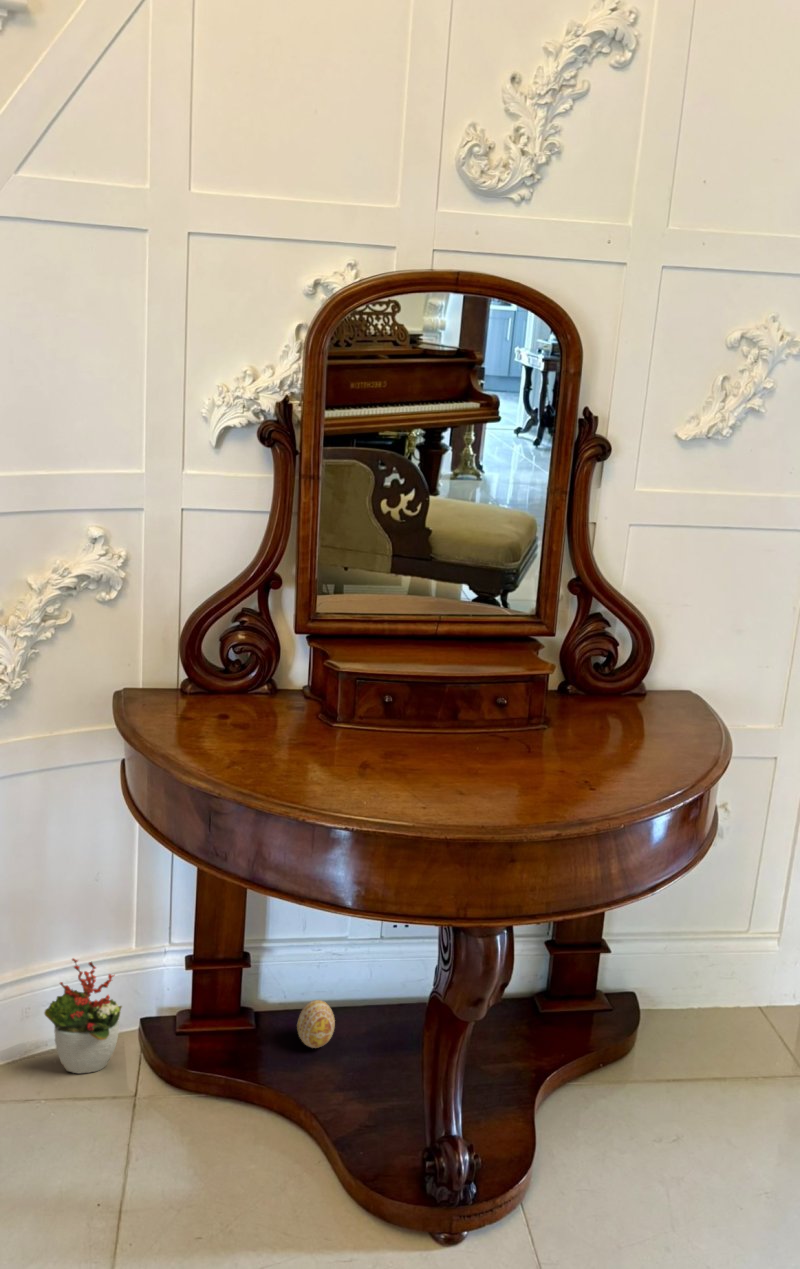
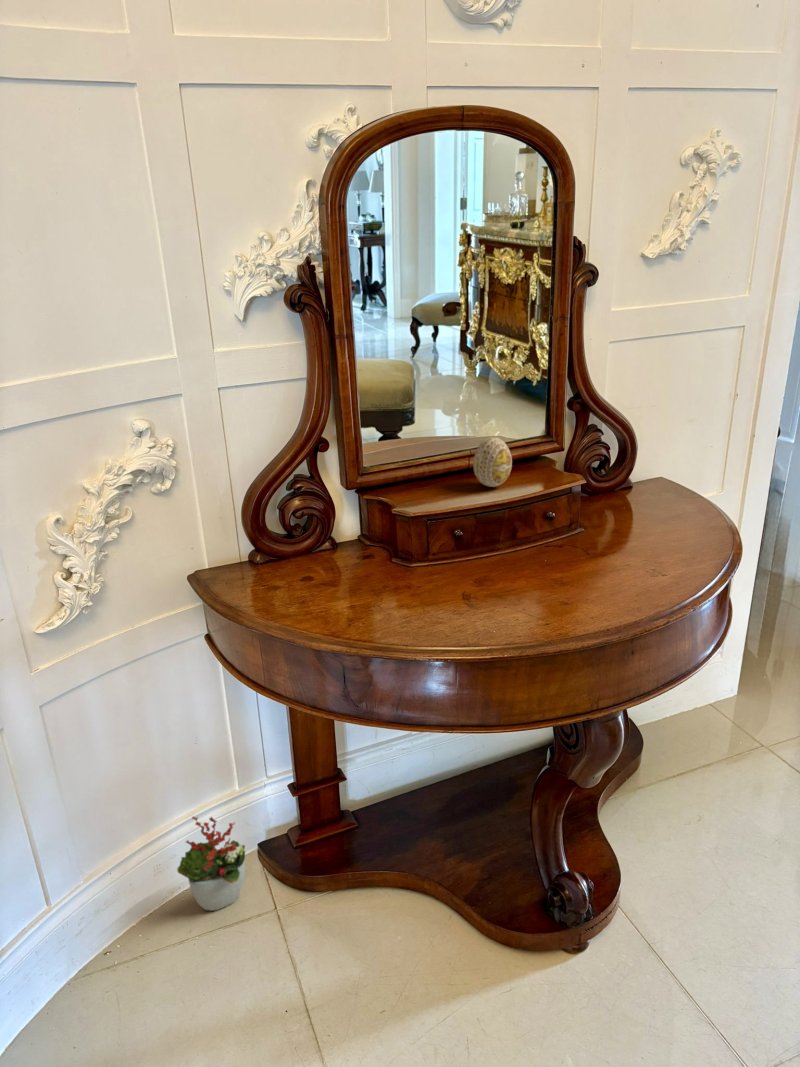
decorative egg: present [297,1000,335,1048] -> present [473,437,512,487]

